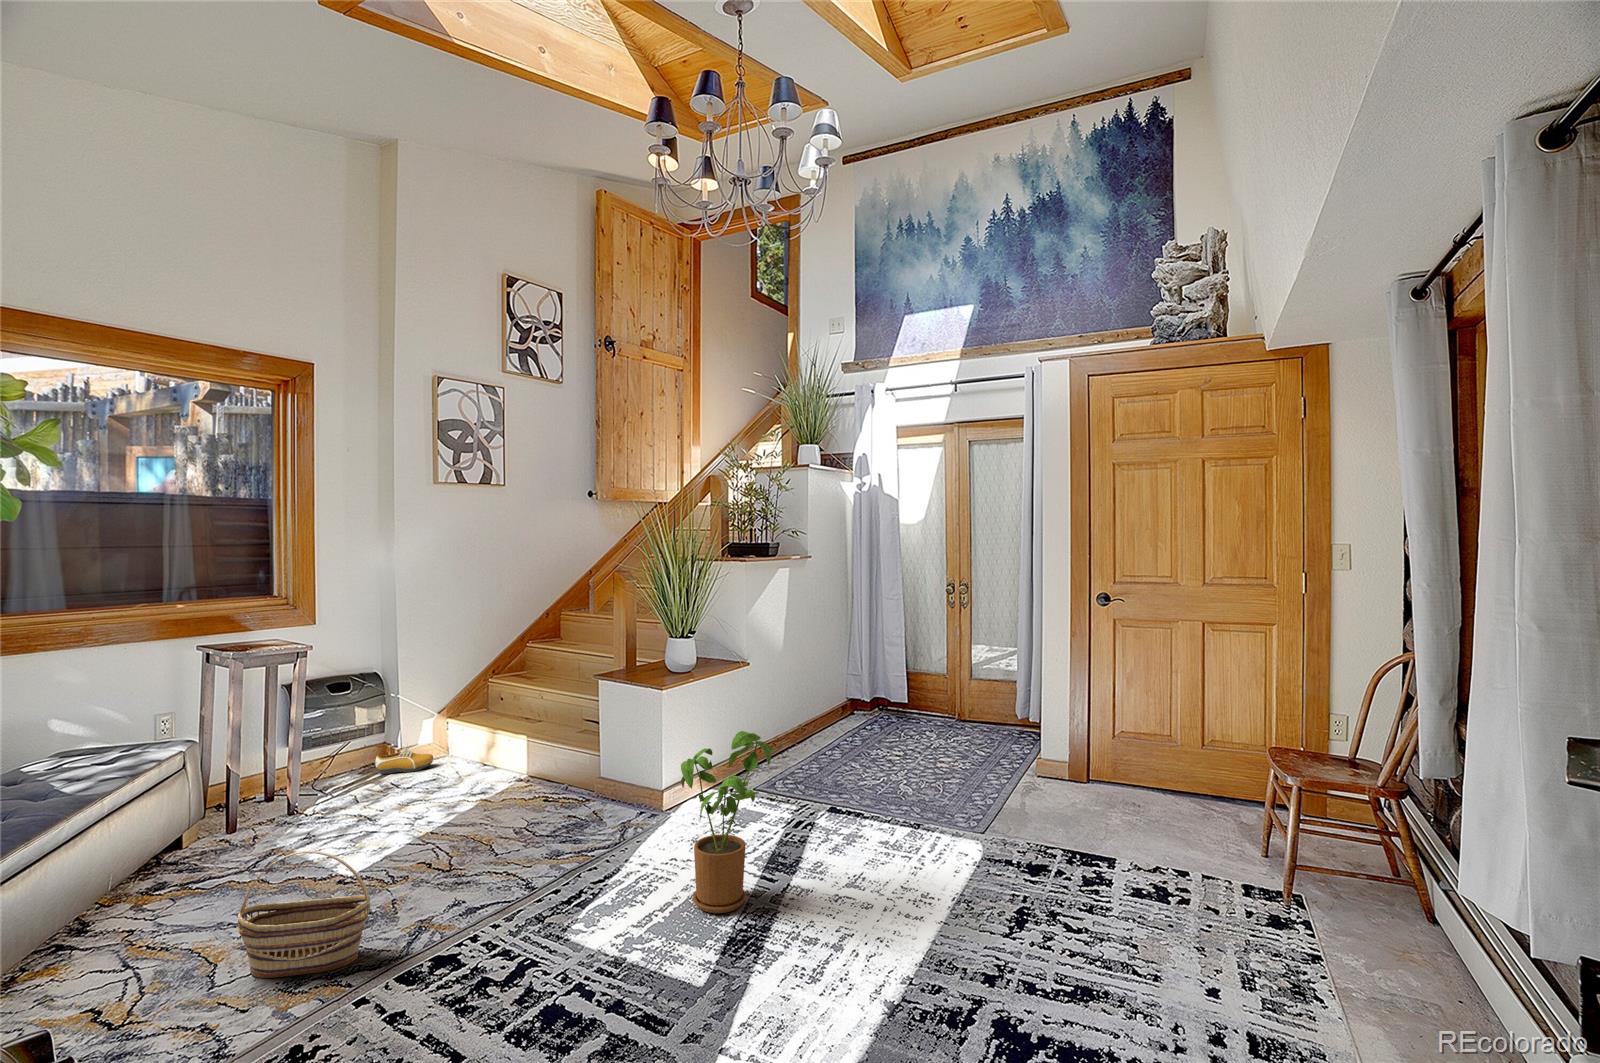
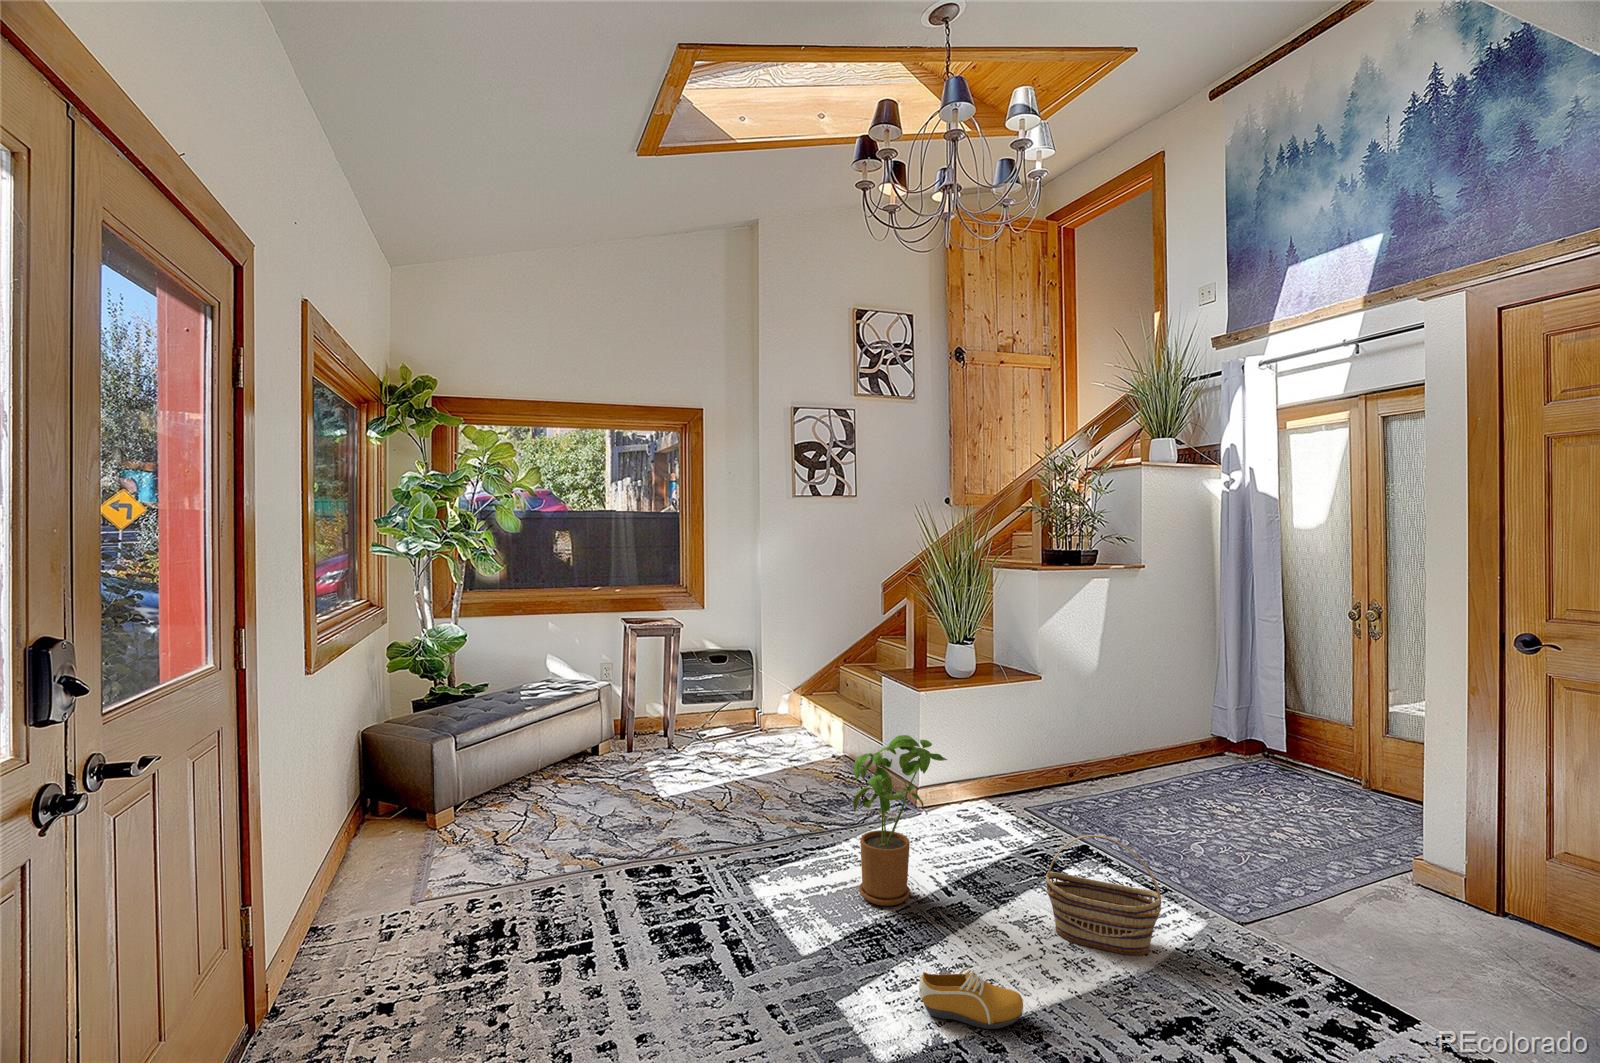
shoe: present [375,747,433,774] -> present [919,968,1023,1029]
basket: present [238,851,370,978] -> present [1046,835,1161,955]

